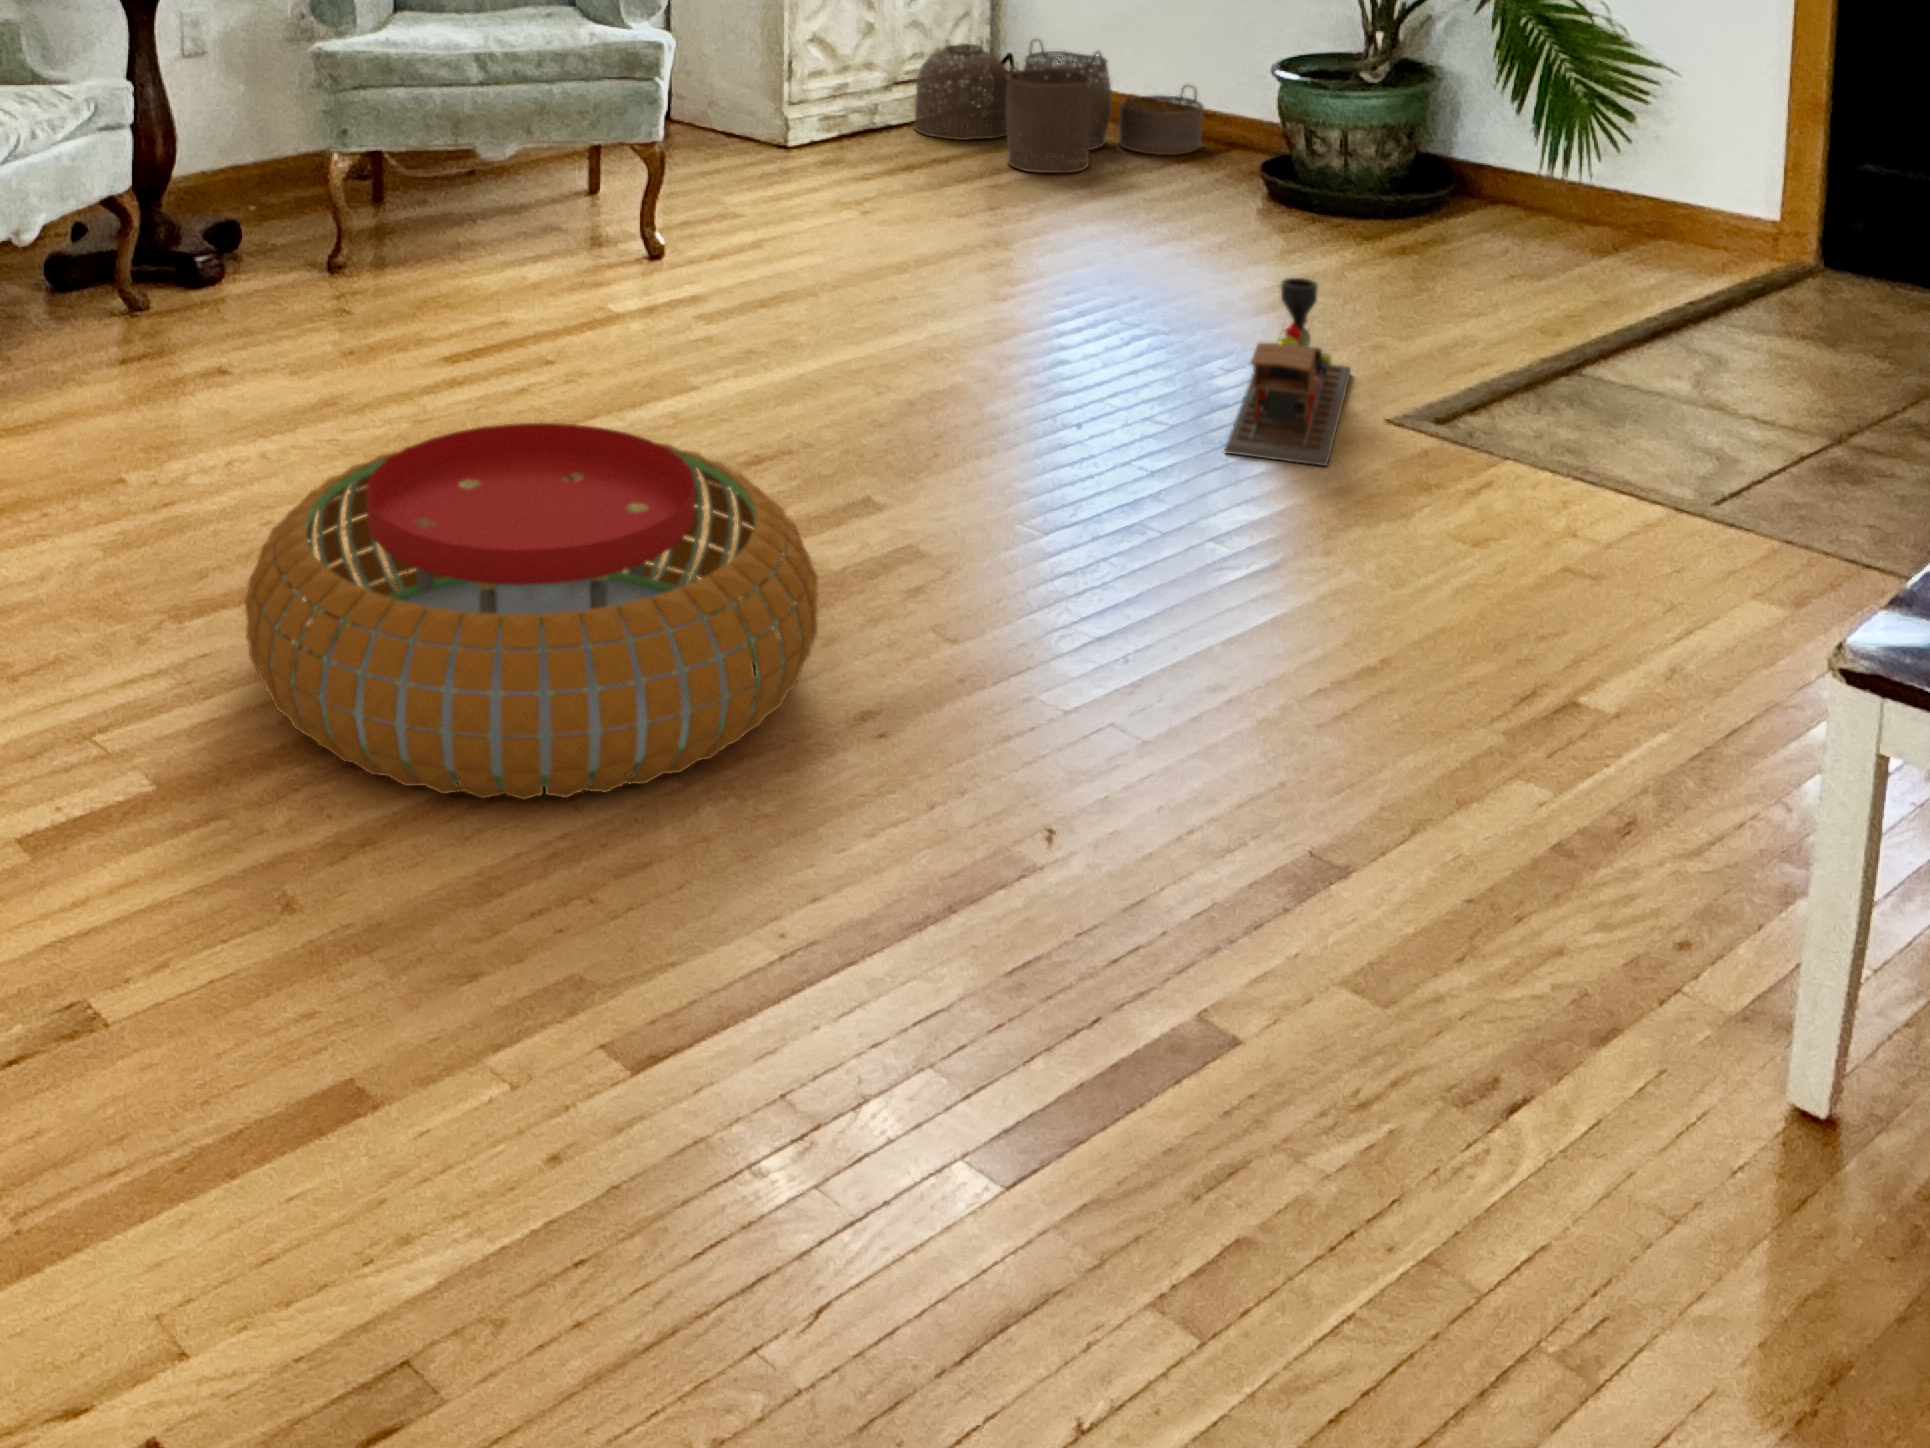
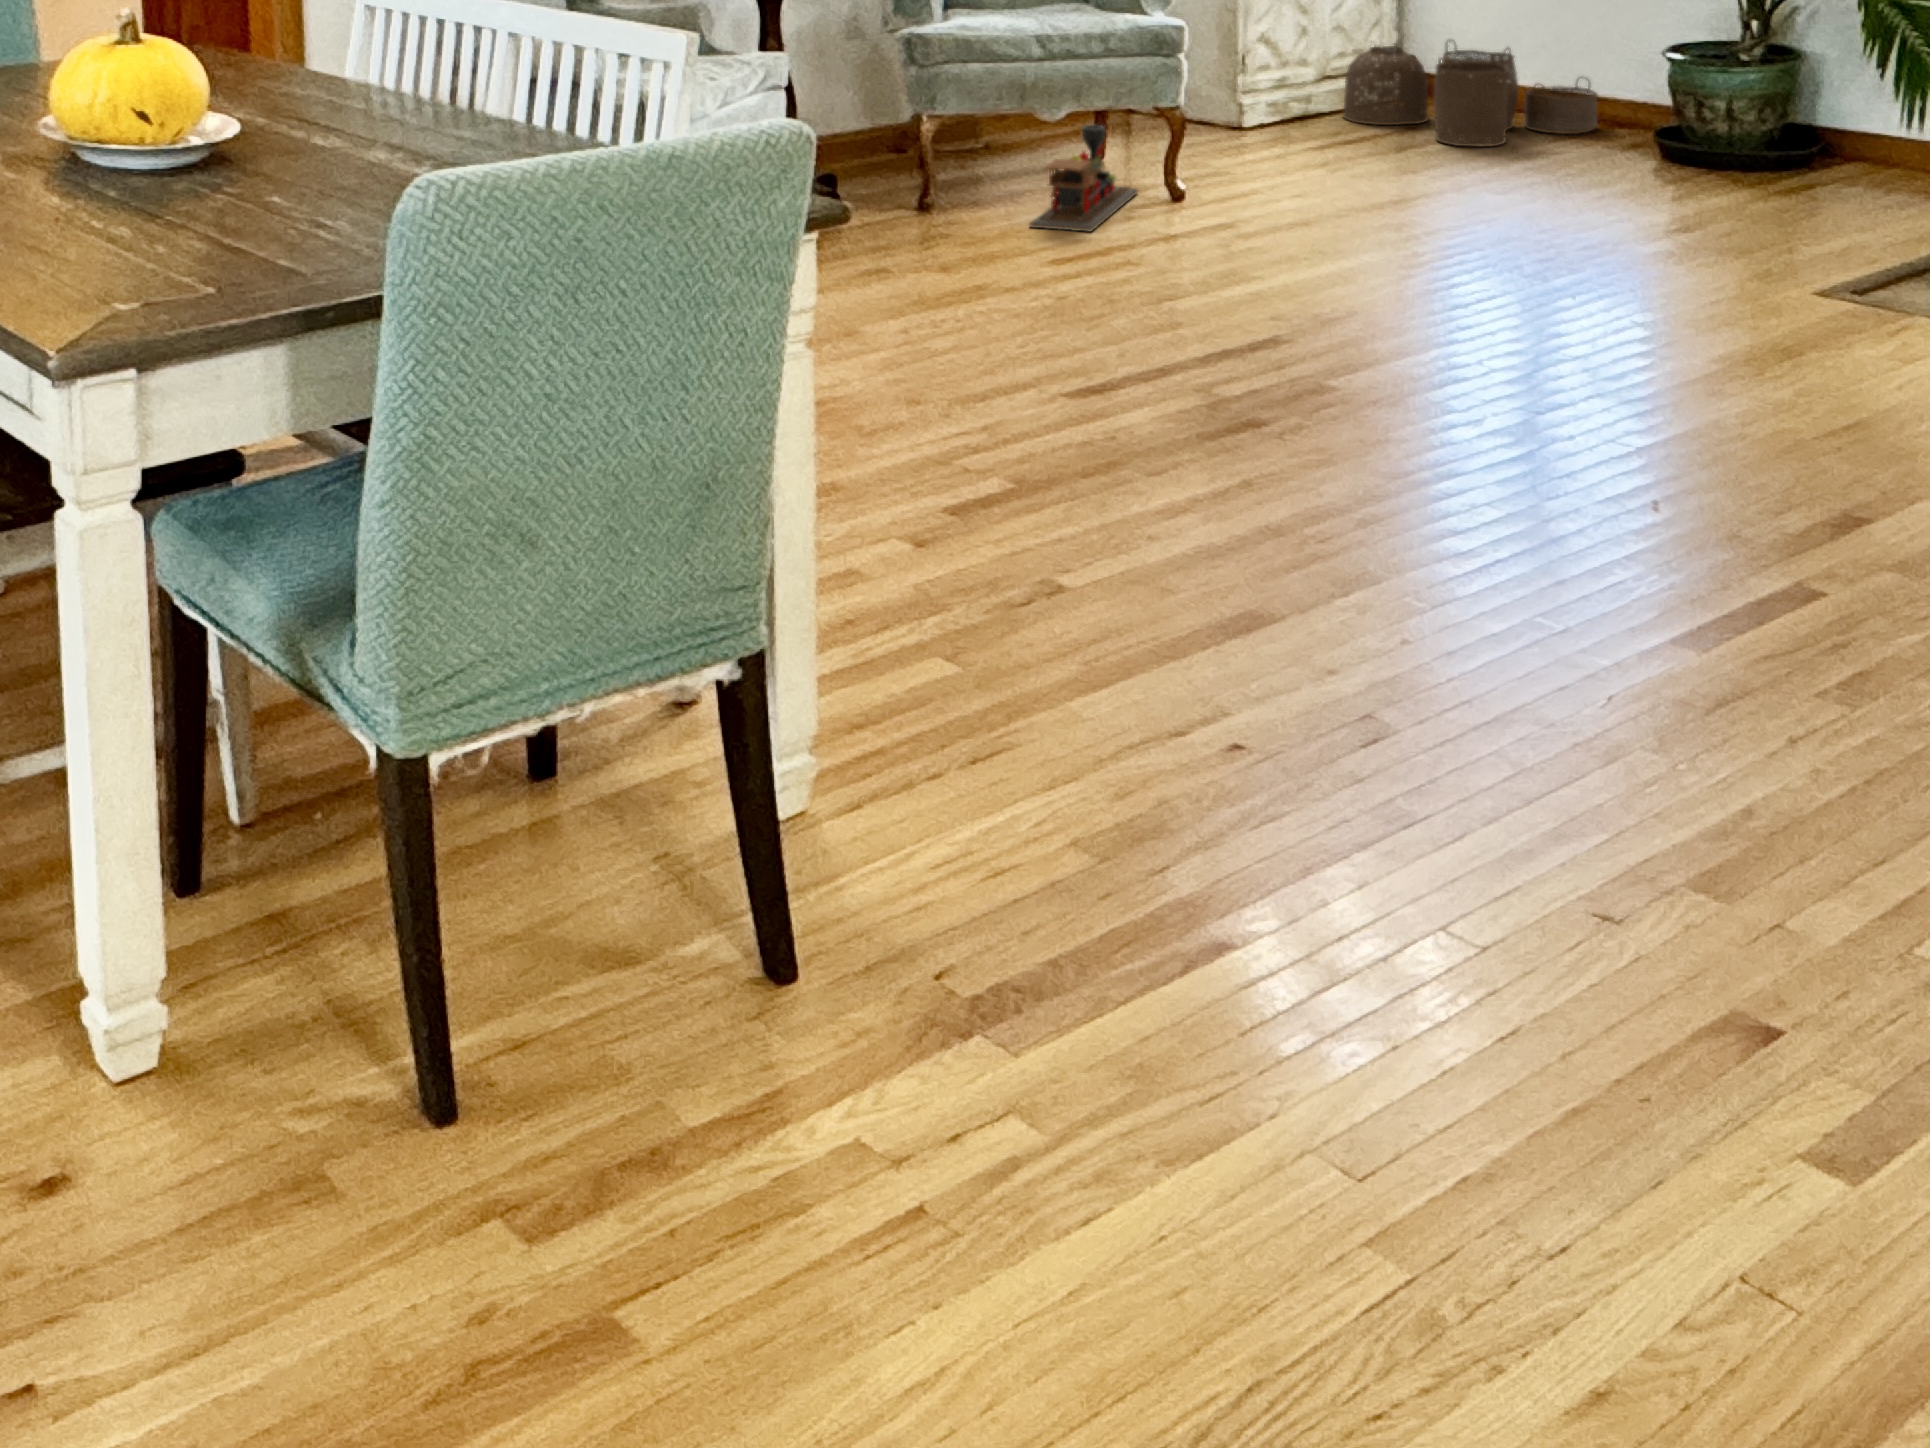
toy train: present [1225,278,1351,466] -> present [1030,125,1137,232]
pouf: present [245,423,818,800] -> none [1042,262,1460,491]

